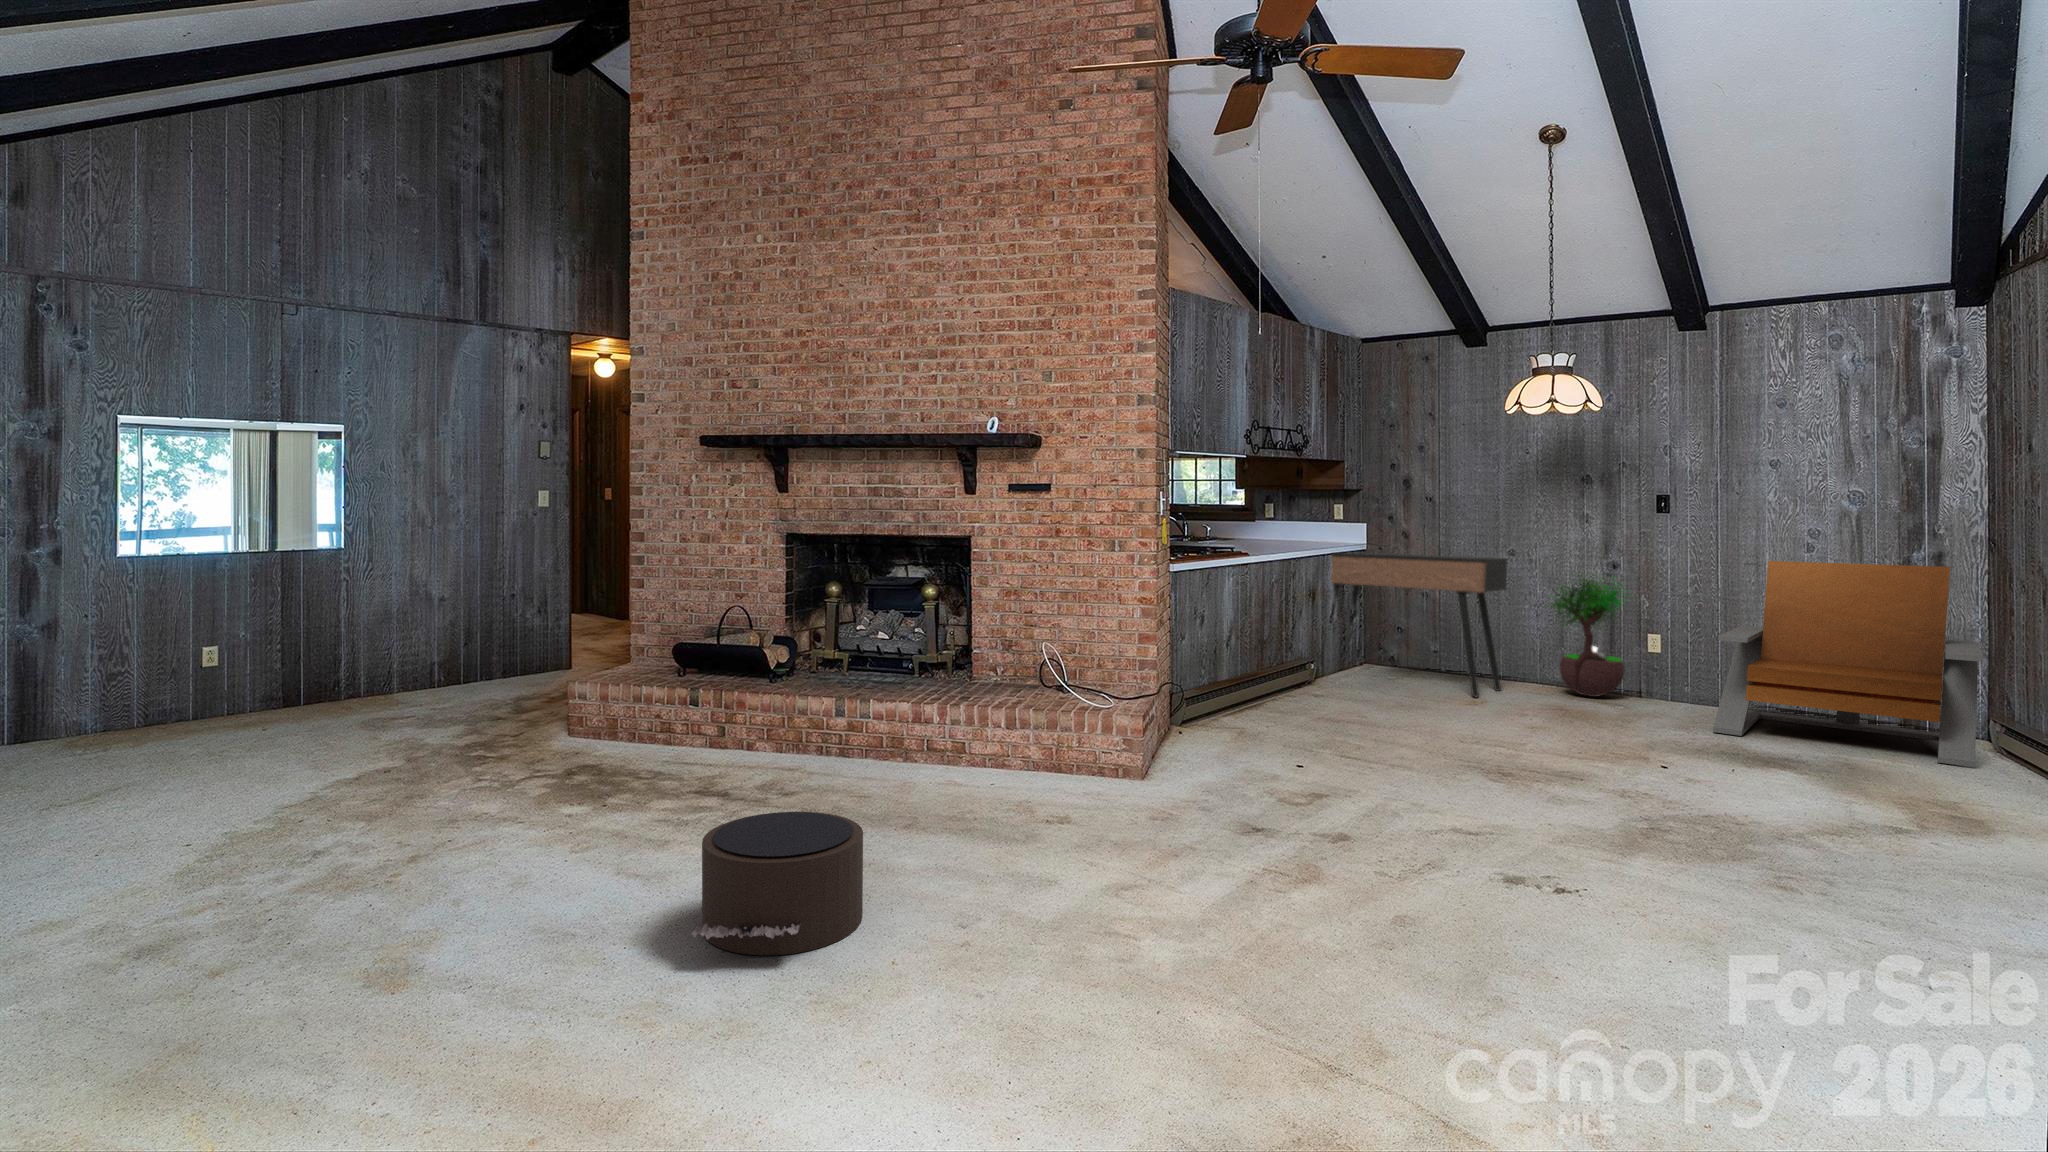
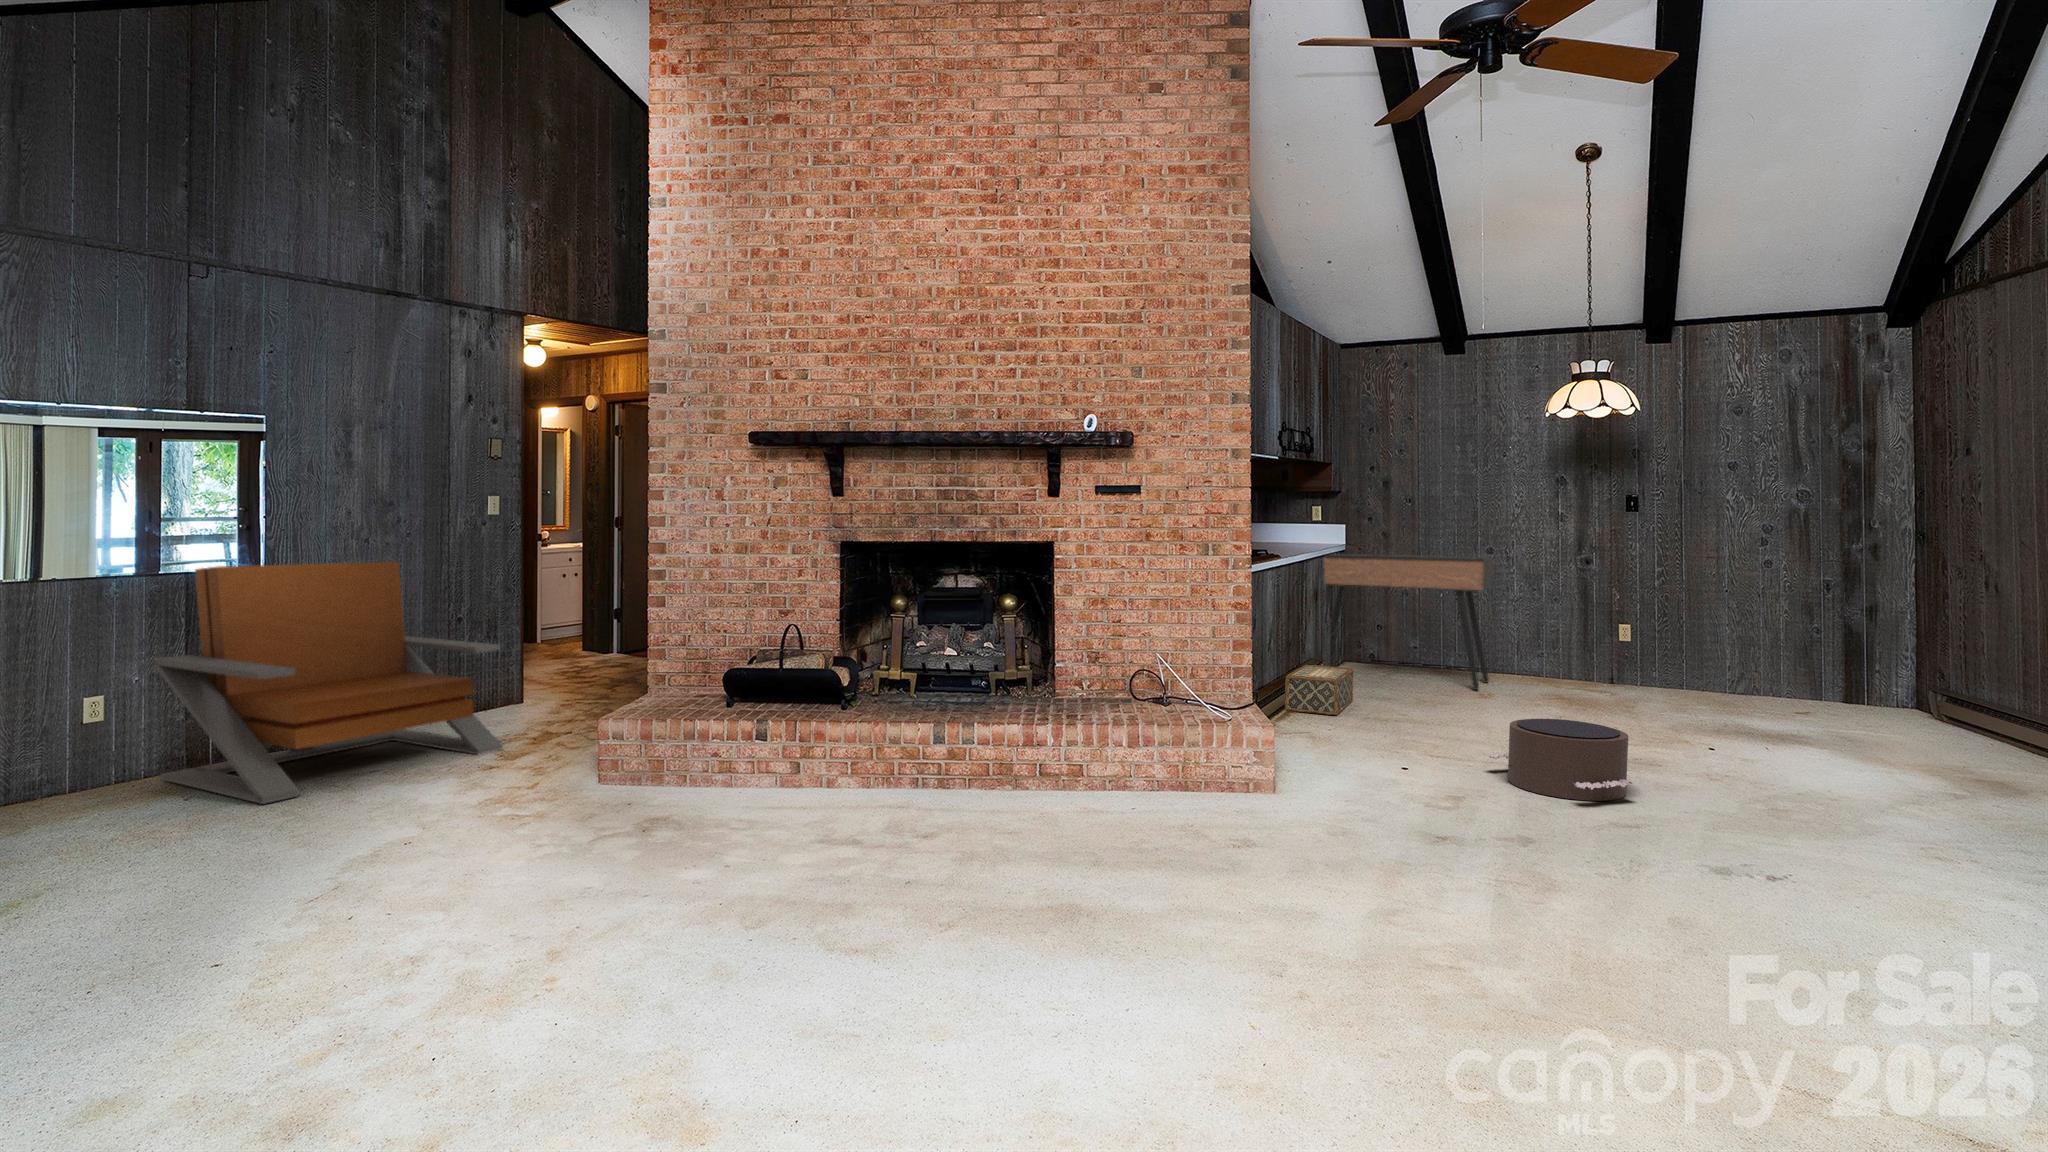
lounge chair: present [1713,561,1983,767] -> present [152,562,503,804]
potted tree: present [1545,574,1624,697] -> none [1528,563,1612,685]
woven basket: none [1244,664,1328,714] -> present [1285,665,1353,715]
pouf: present [692,812,863,955] -> present [1487,719,1635,801]

